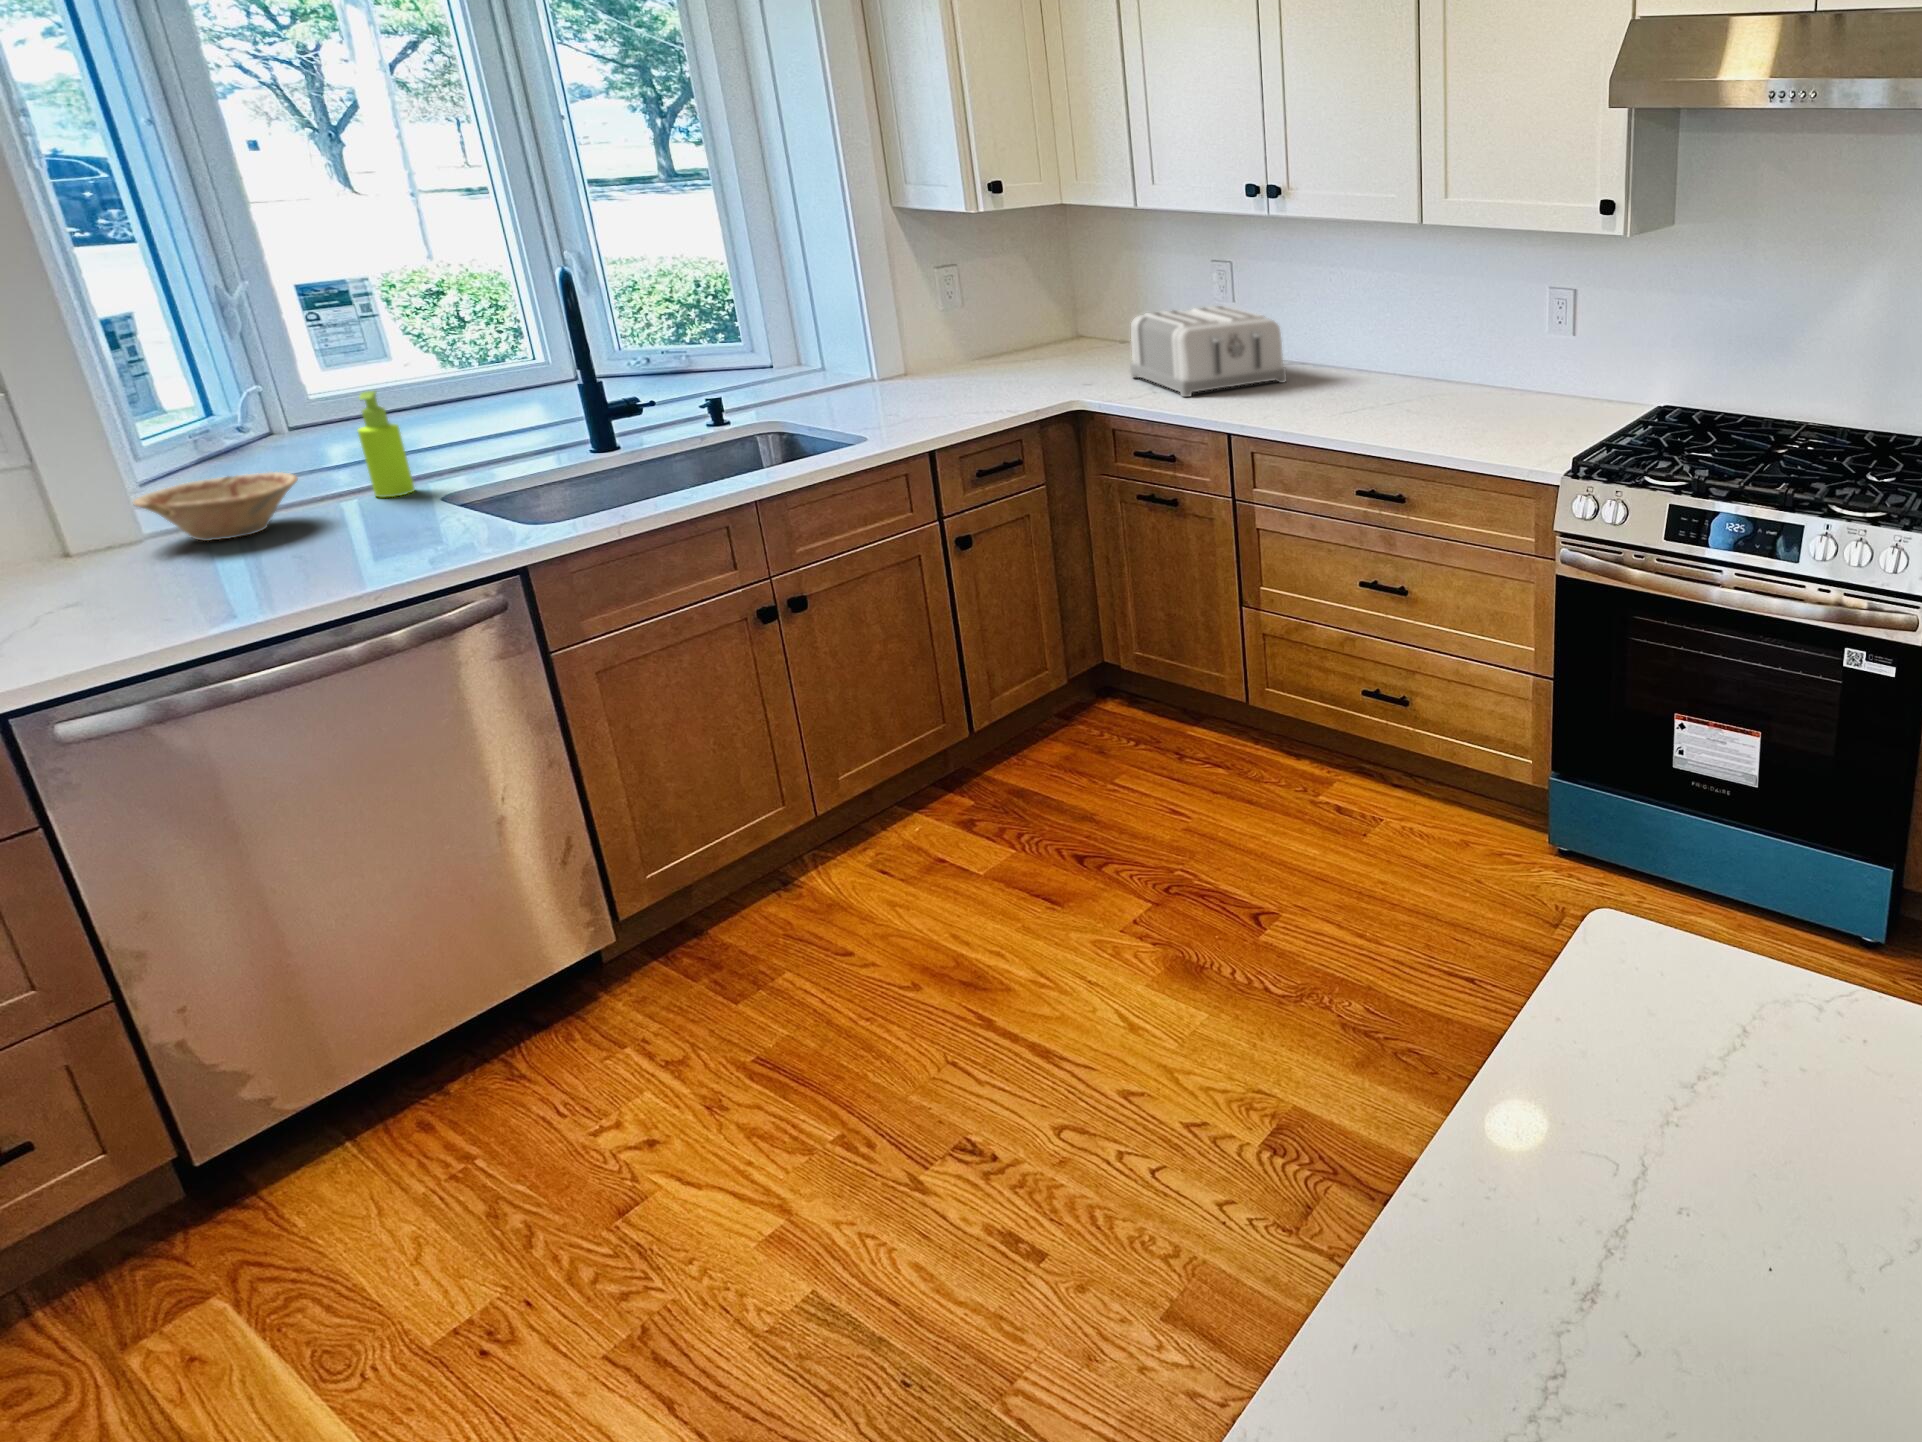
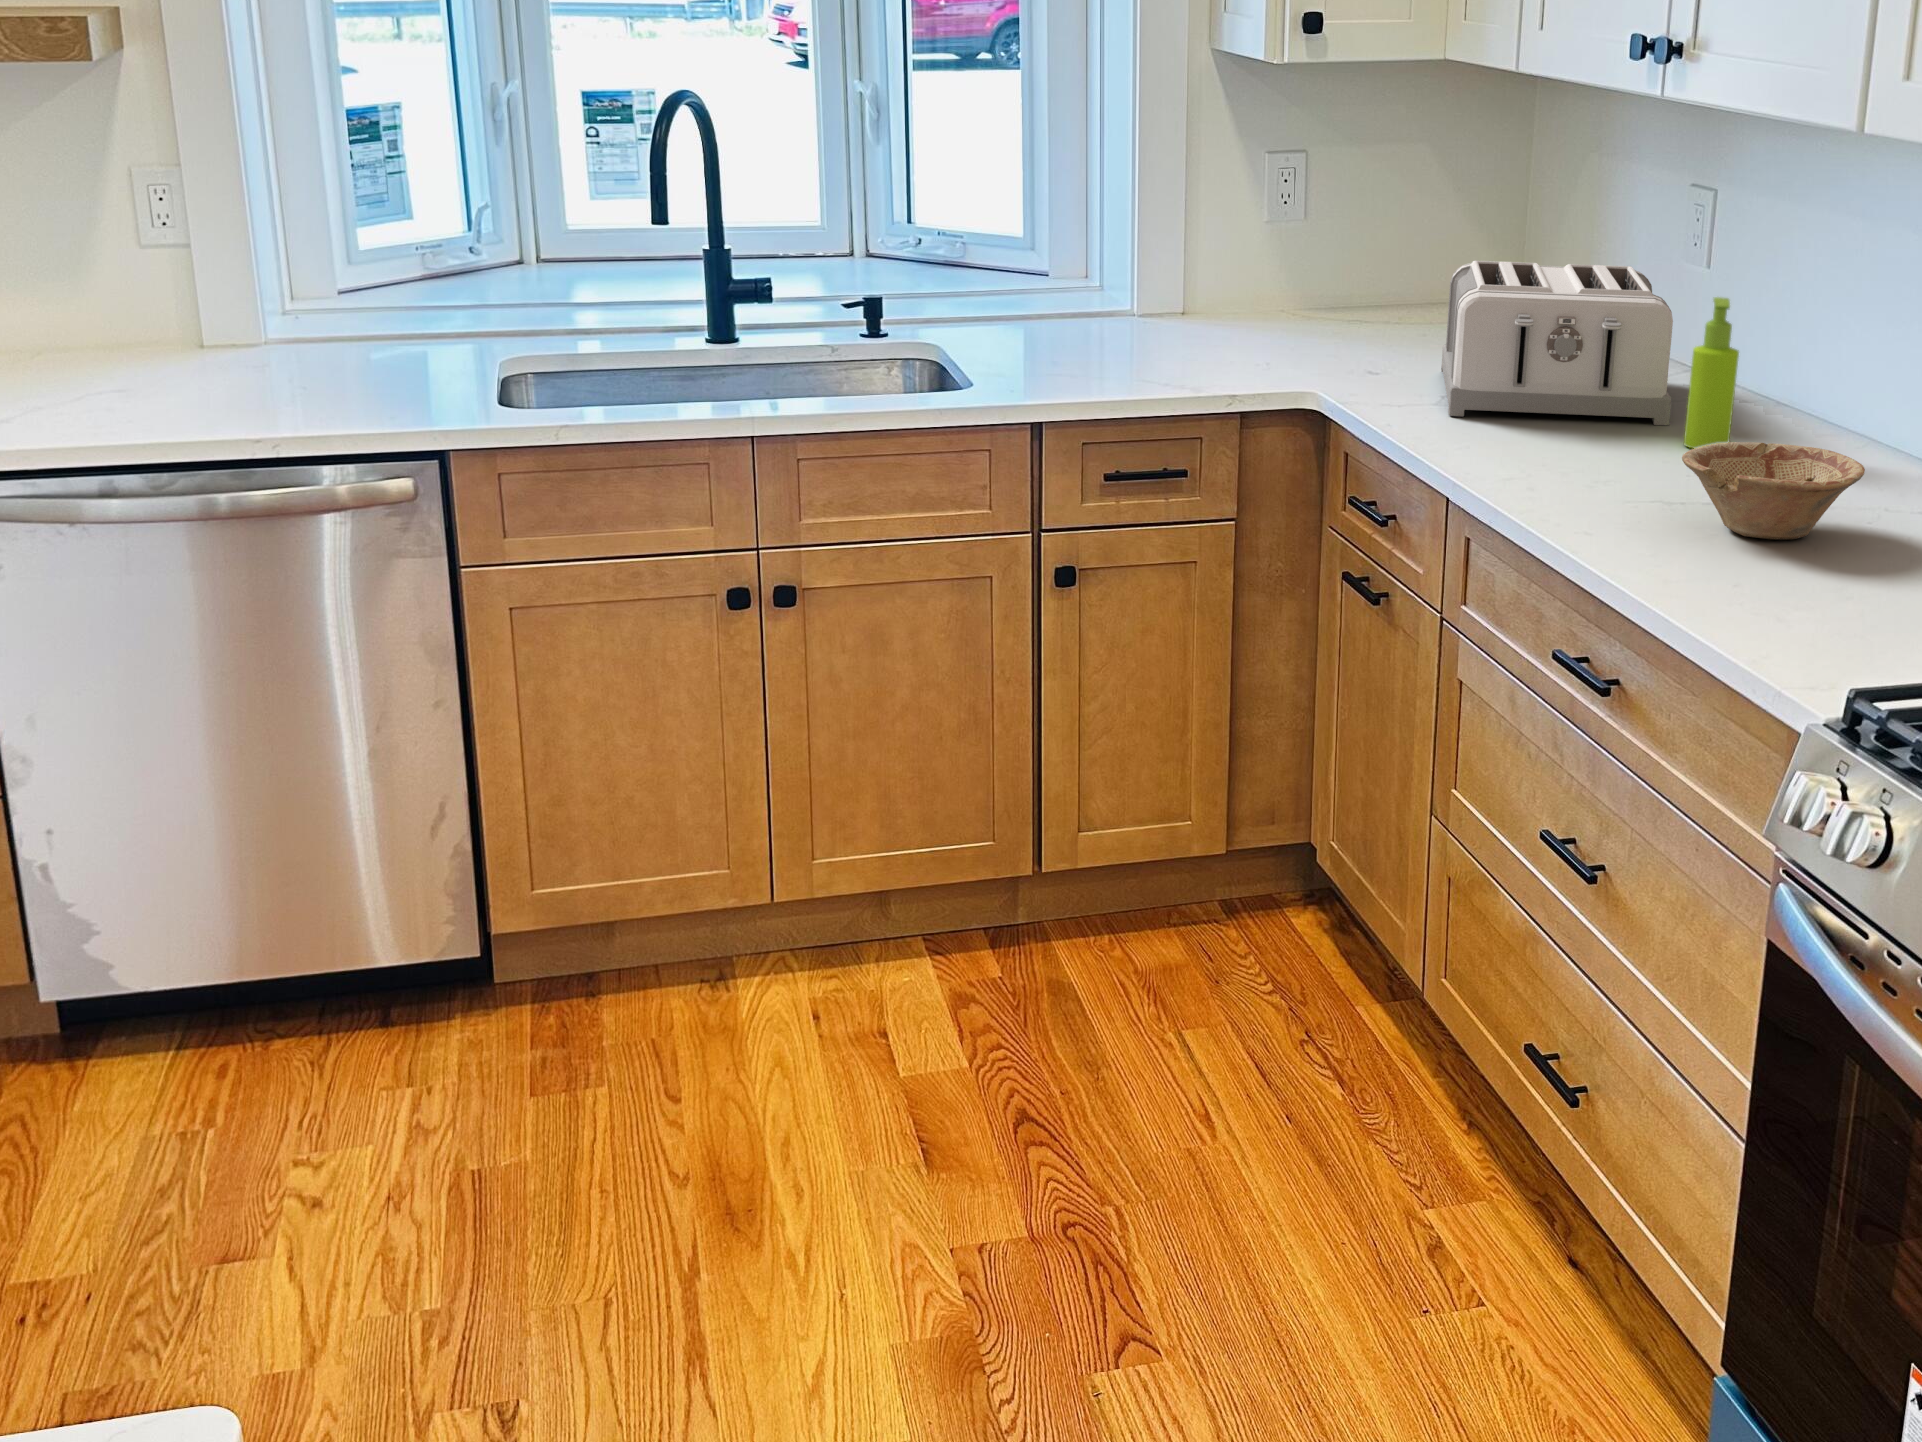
soap dispenser: present [358,391,415,497] -> present [1684,297,1739,448]
dish: present [133,472,298,541] -> present [1682,442,1865,539]

